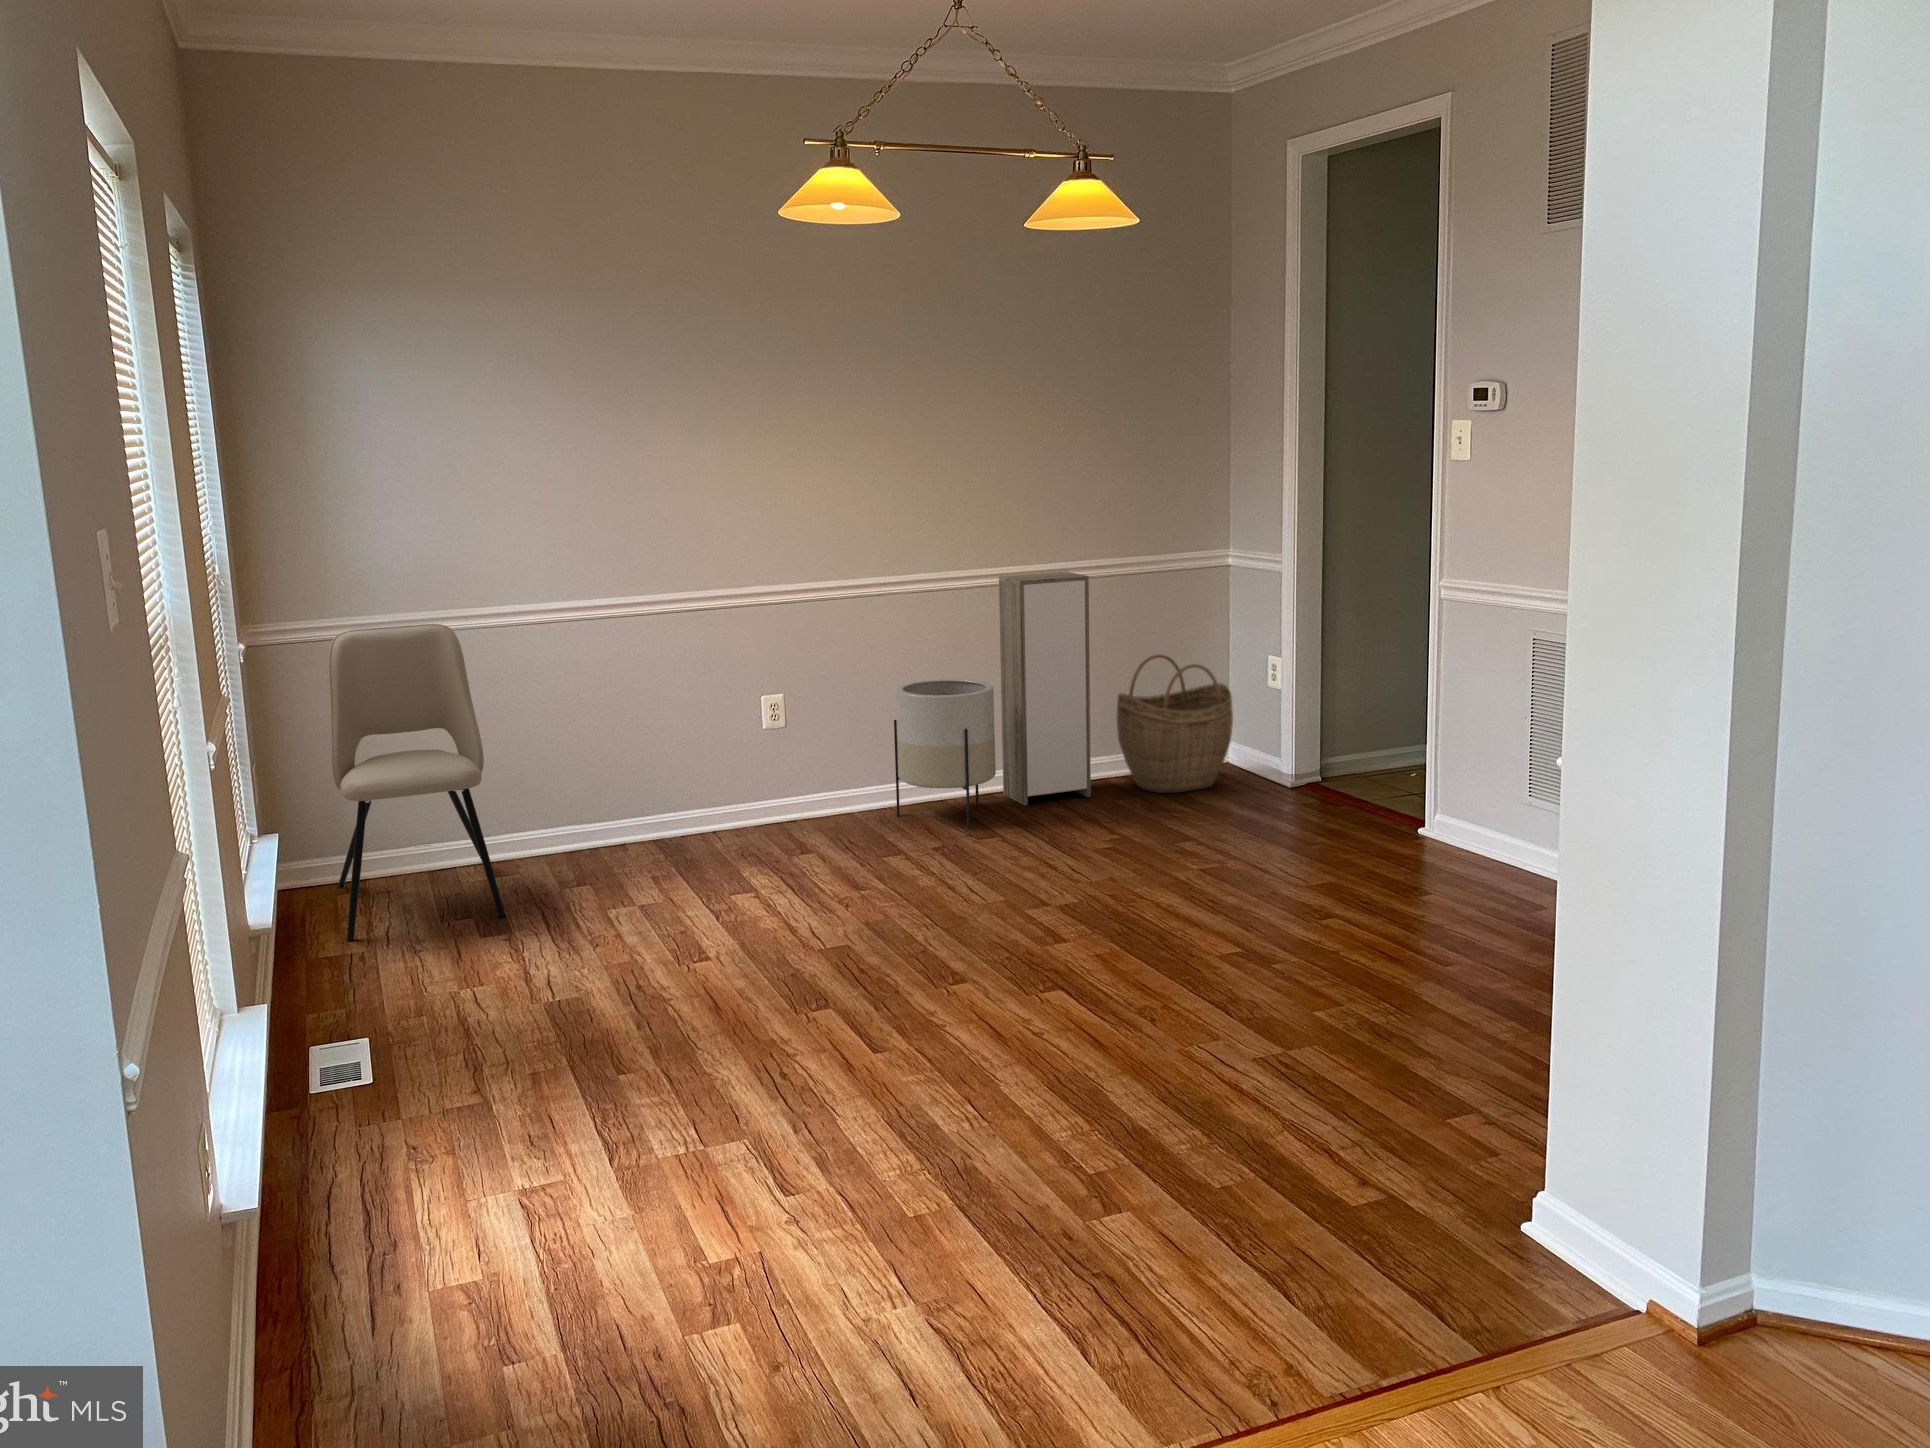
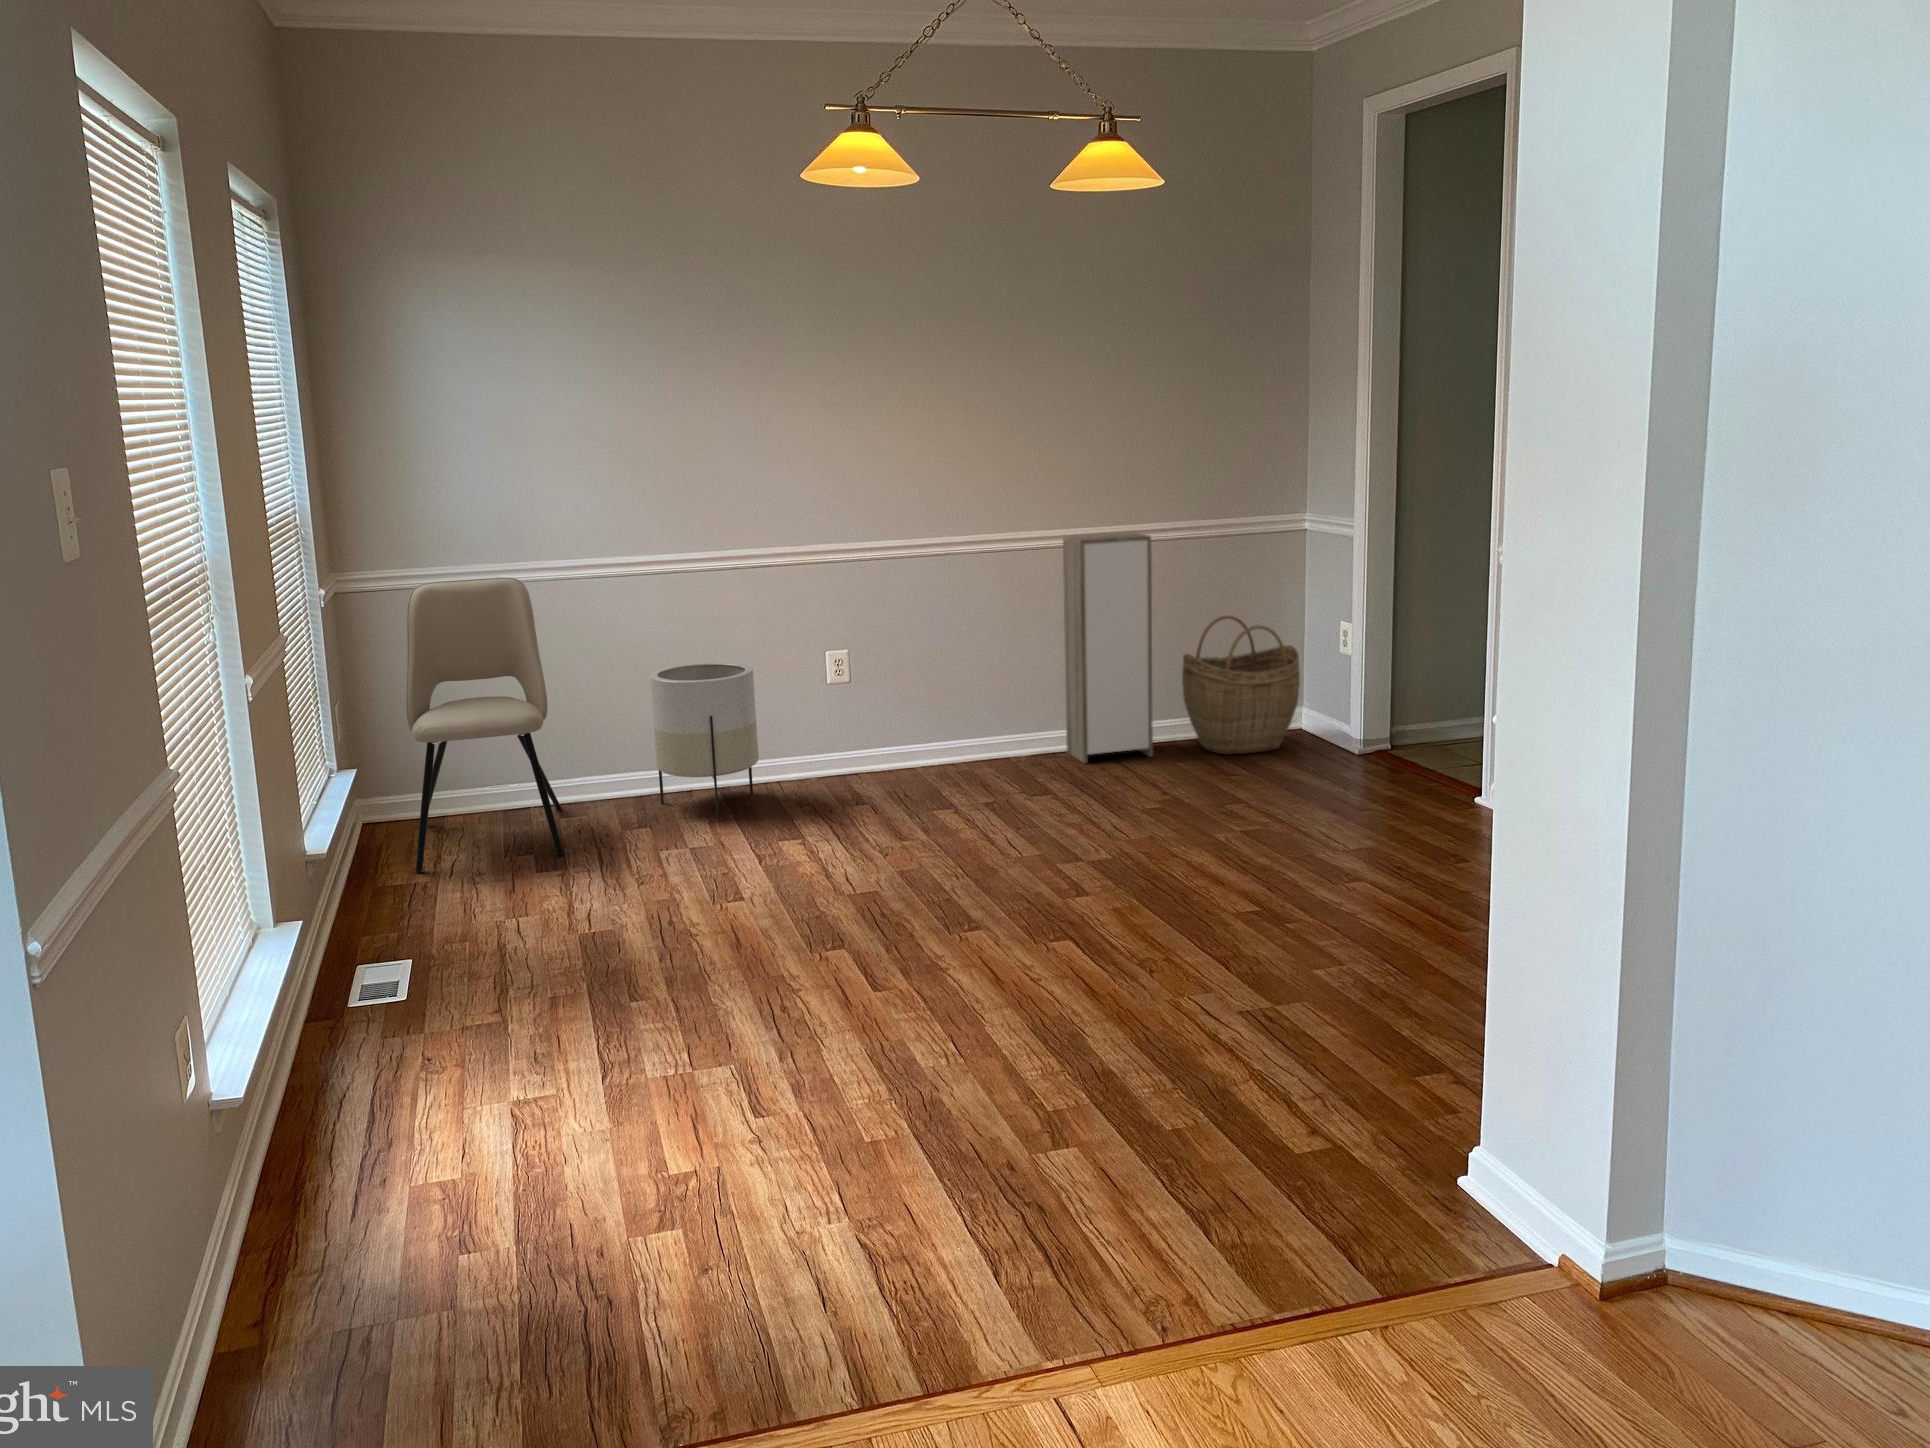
planter: present [894,679,996,829] -> present [650,662,759,820]

